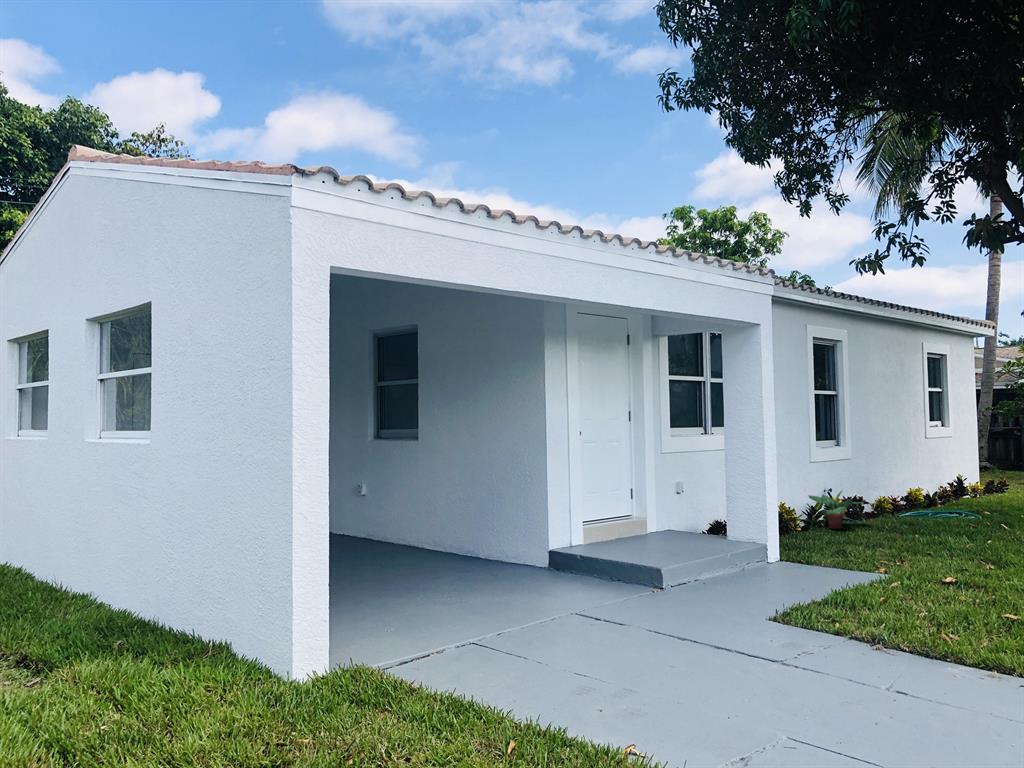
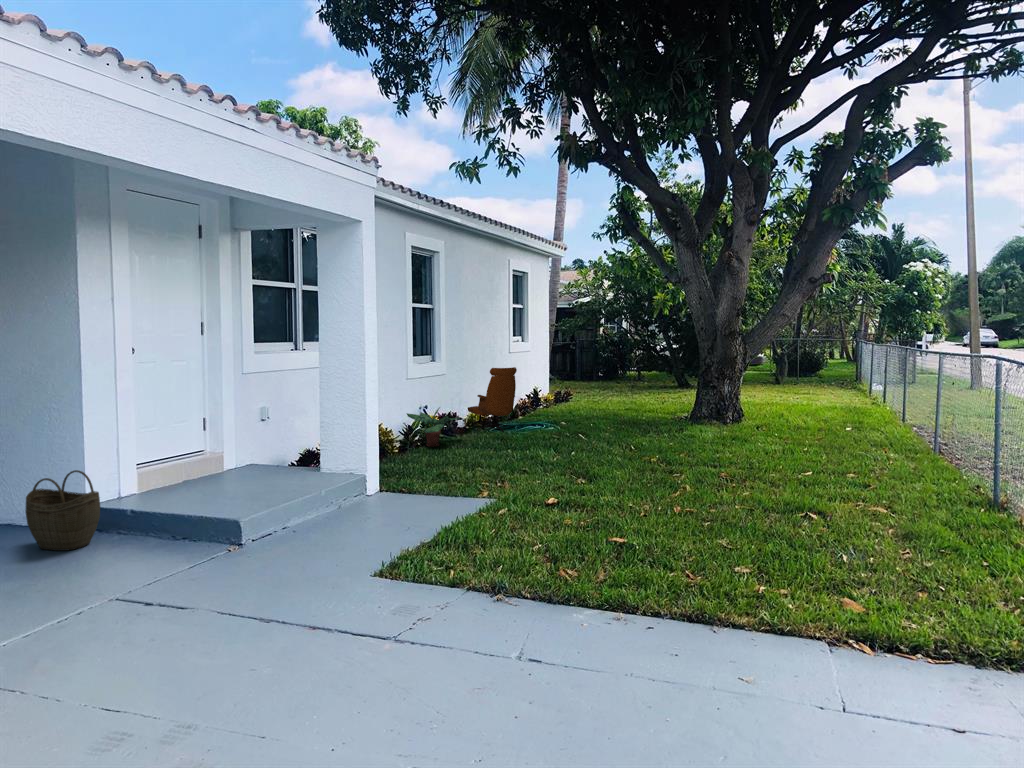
lounge chair: none [877,453,930,520] -> present [468,367,517,432]
woven basket: none [517,521,563,578] -> present [25,470,100,551]

